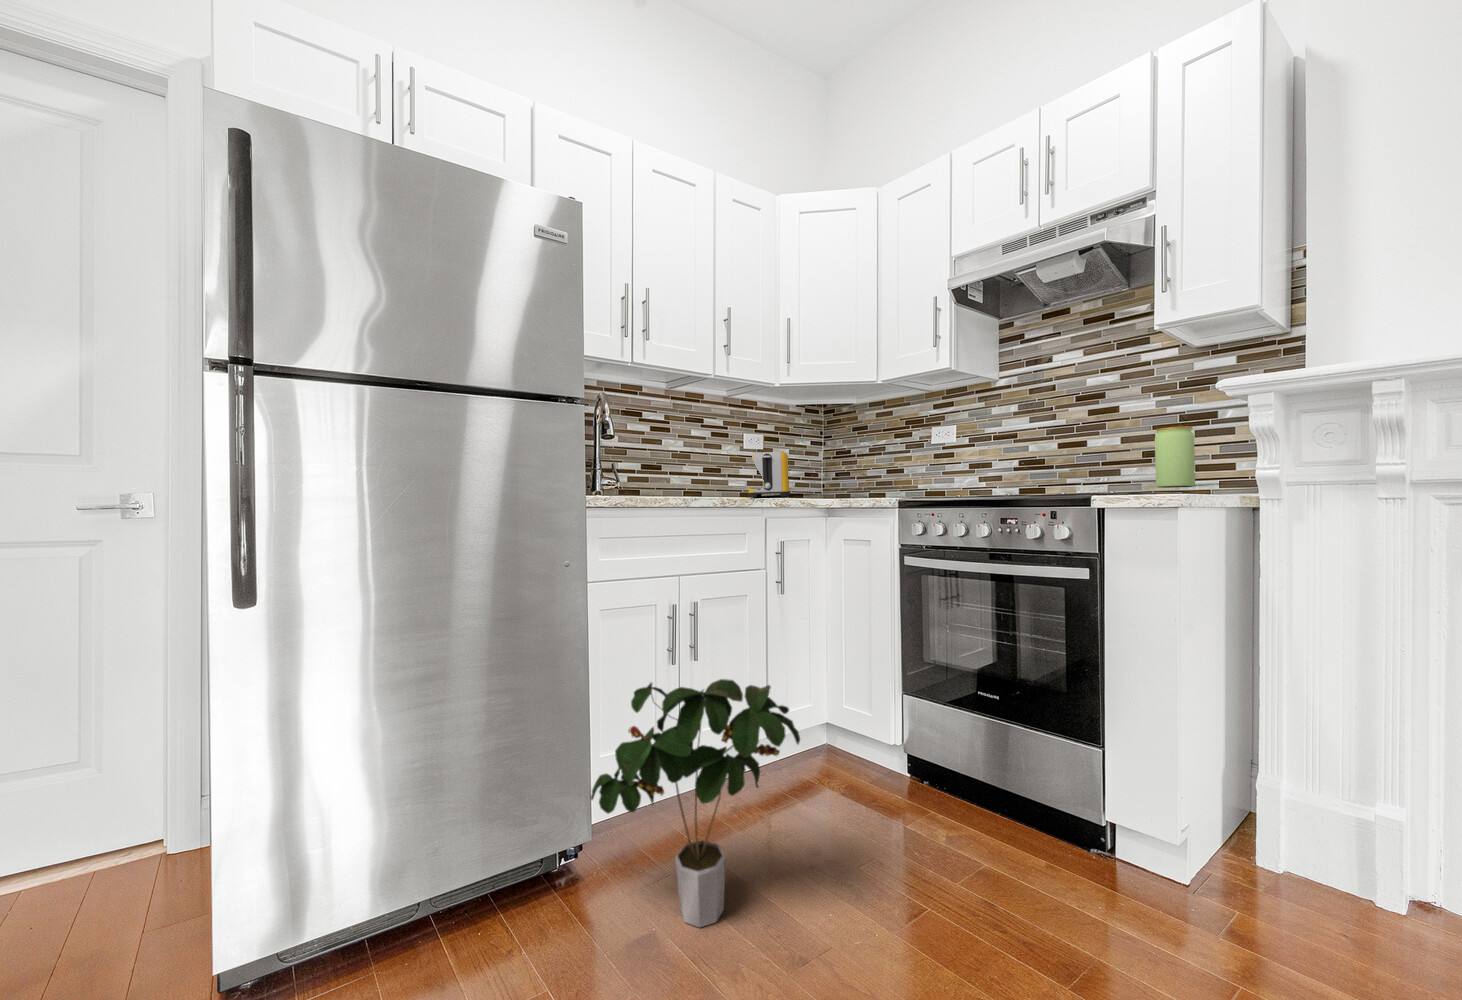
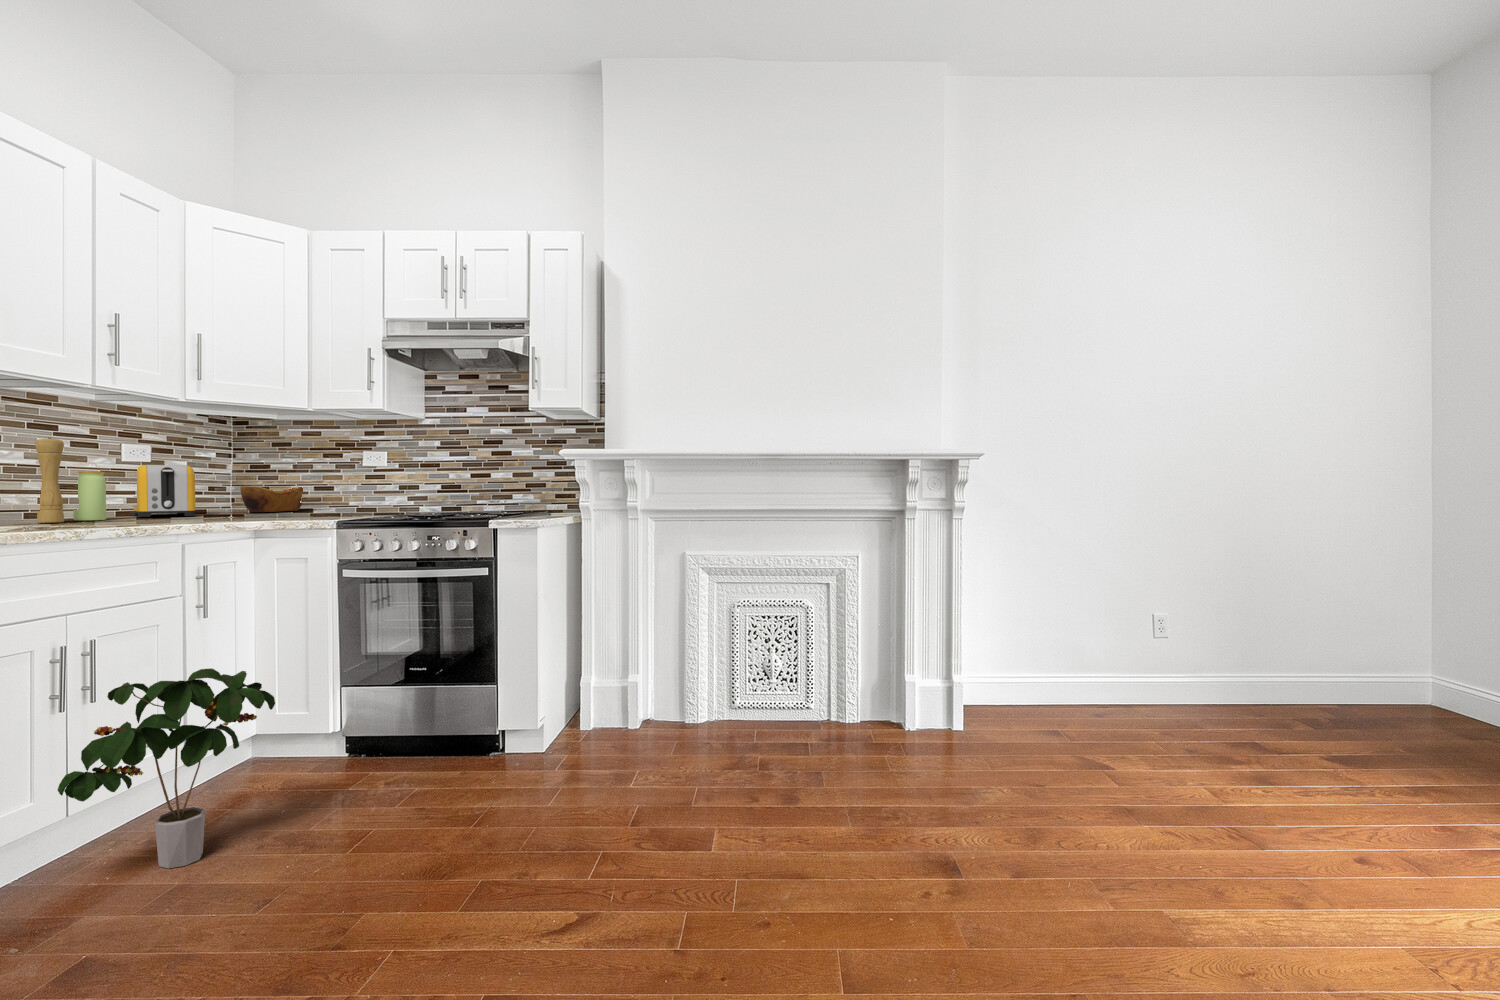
jar: present [1155,426,1195,486] -> present [73,471,106,521]
pepper mill: none [675,432,694,502] -> present [35,437,64,523]
wooden bowl: none [826,466,882,493] -> present [240,486,303,512]

